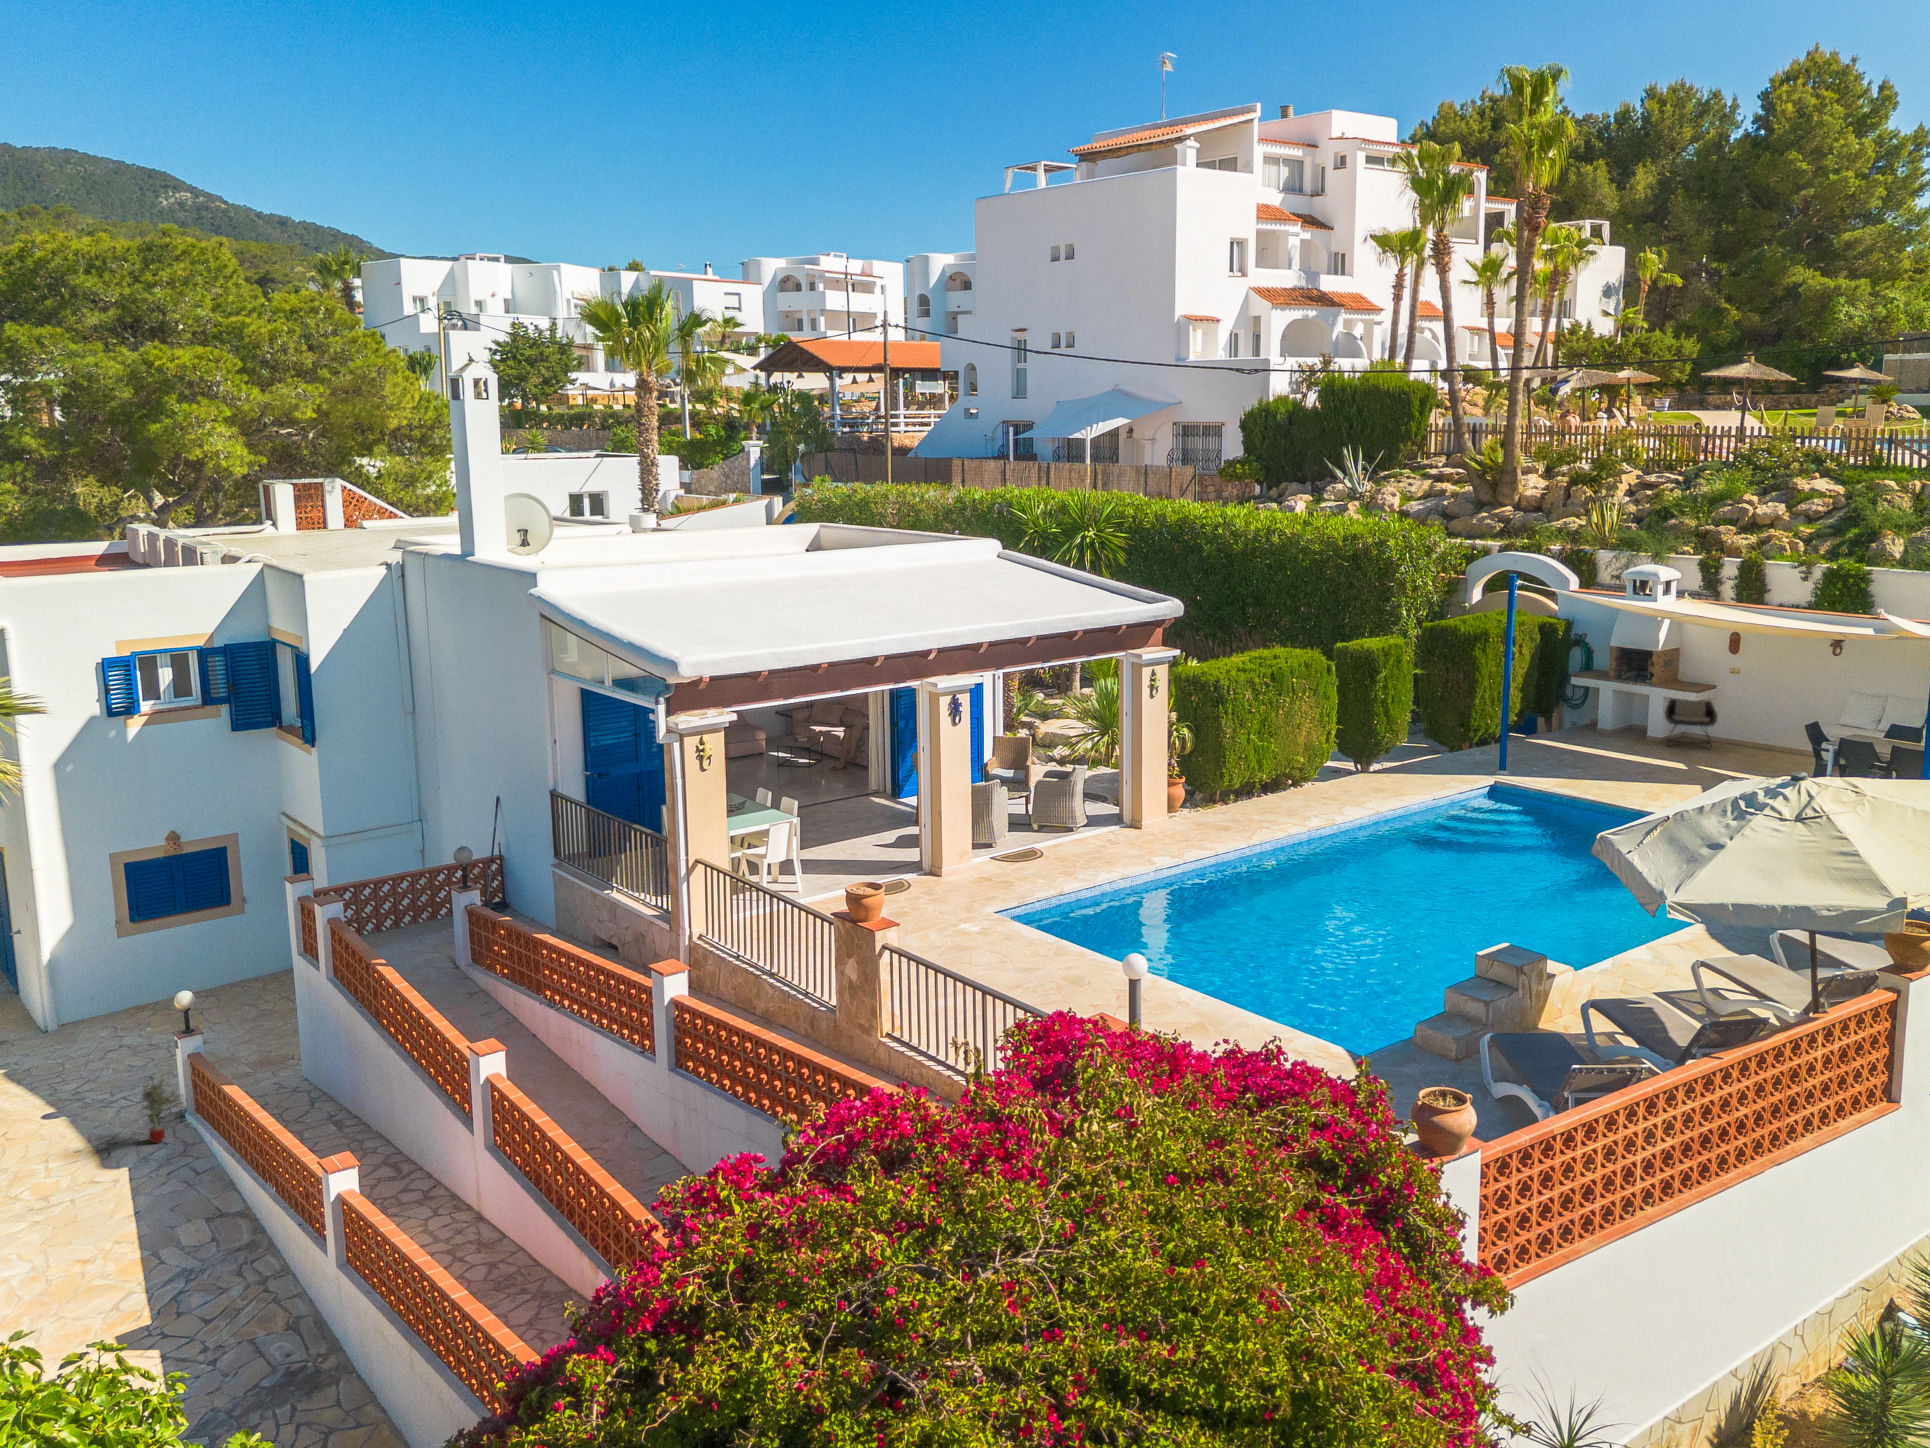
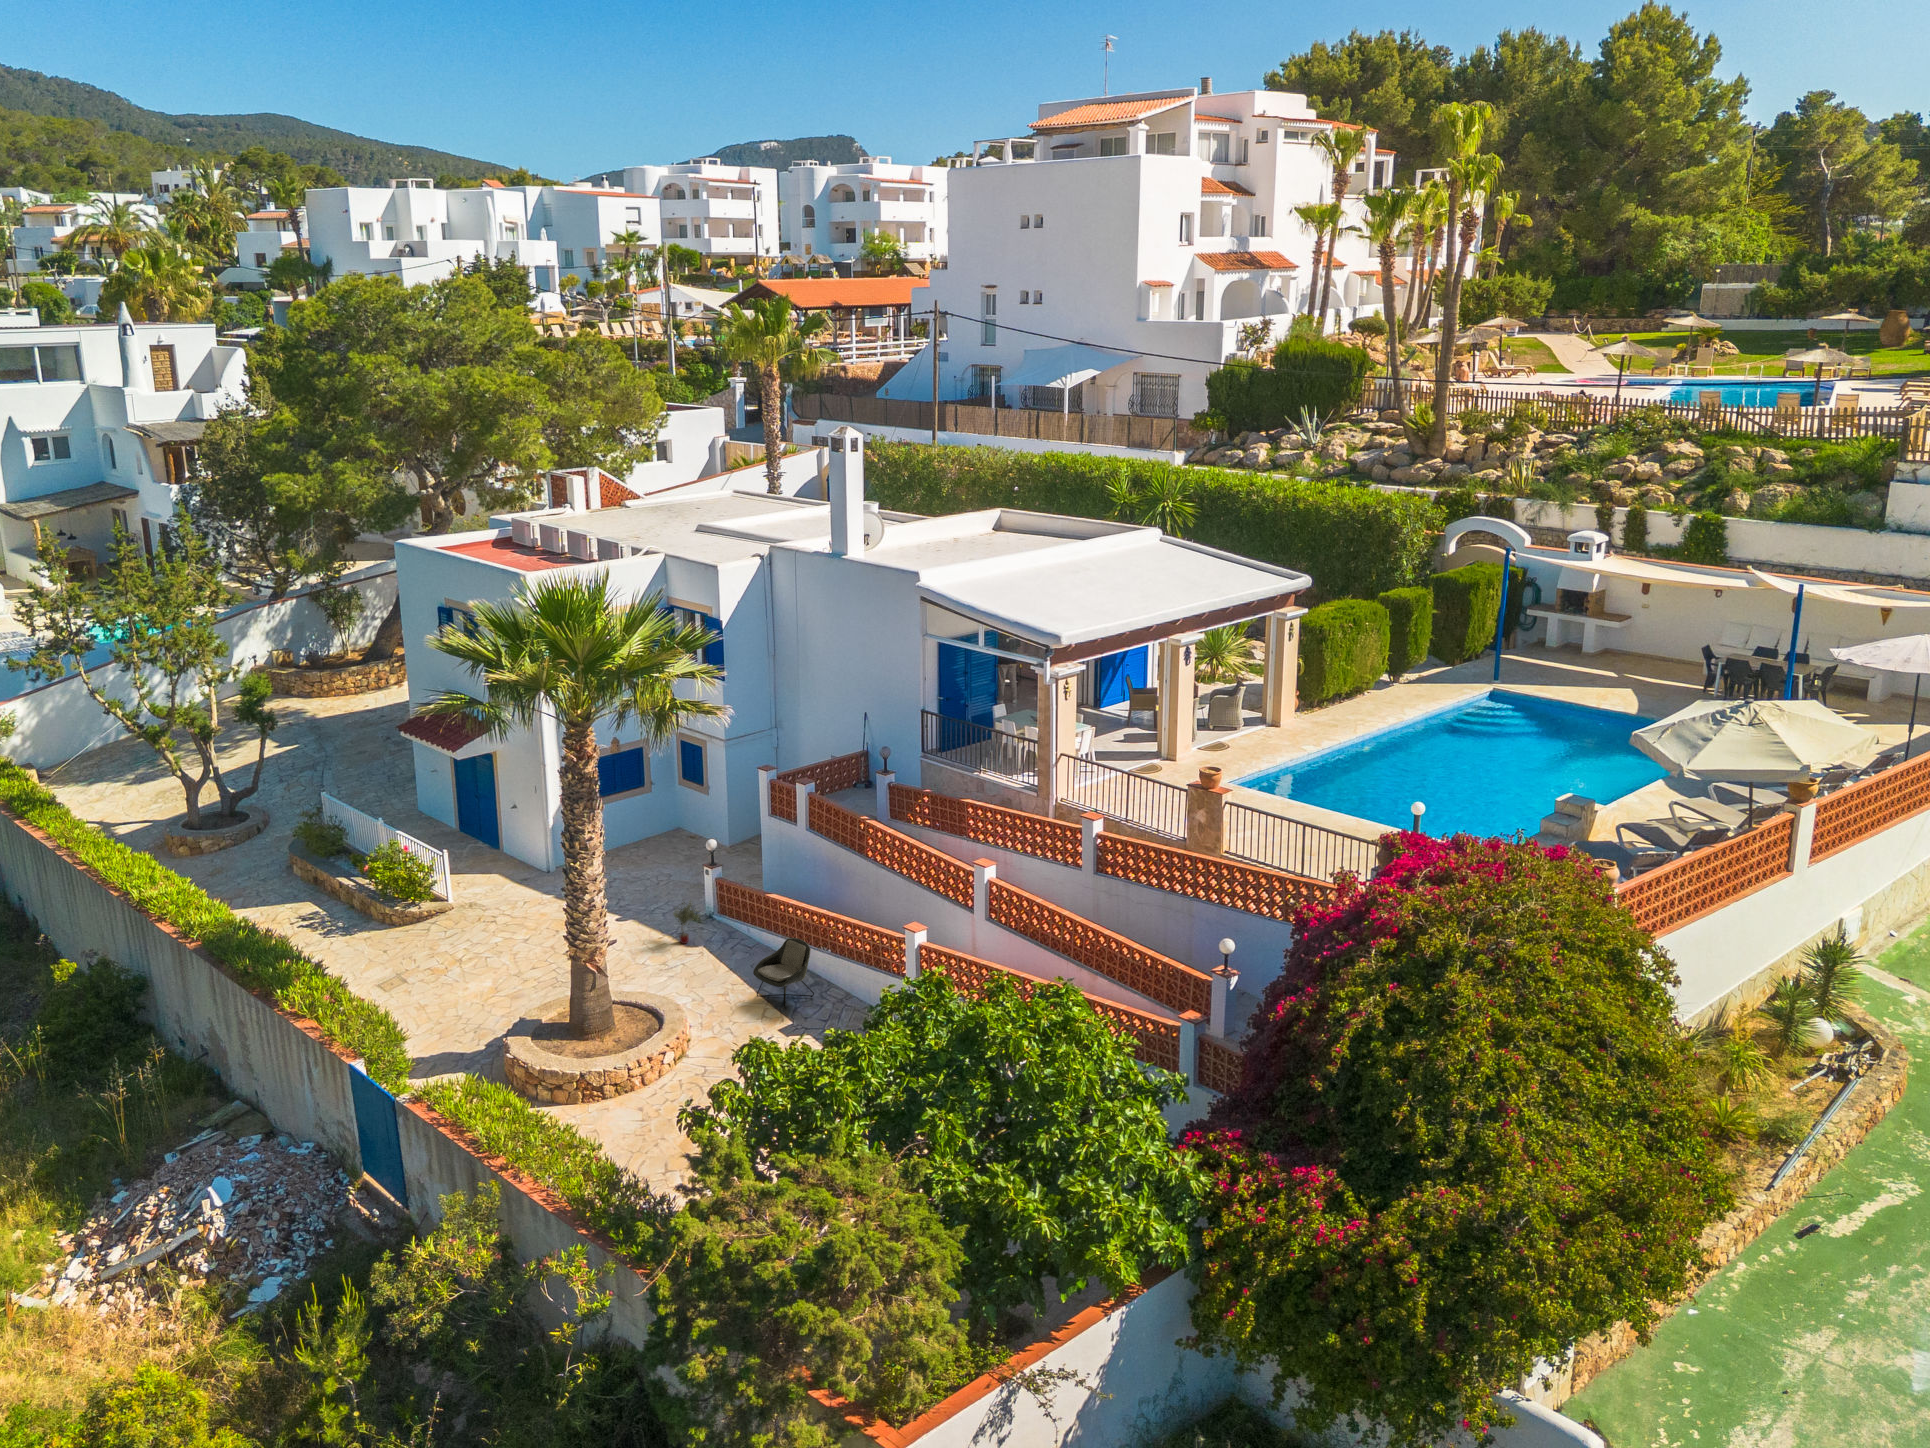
lounge chair: present [1664,699,1718,743] -> present [753,938,814,1009]

